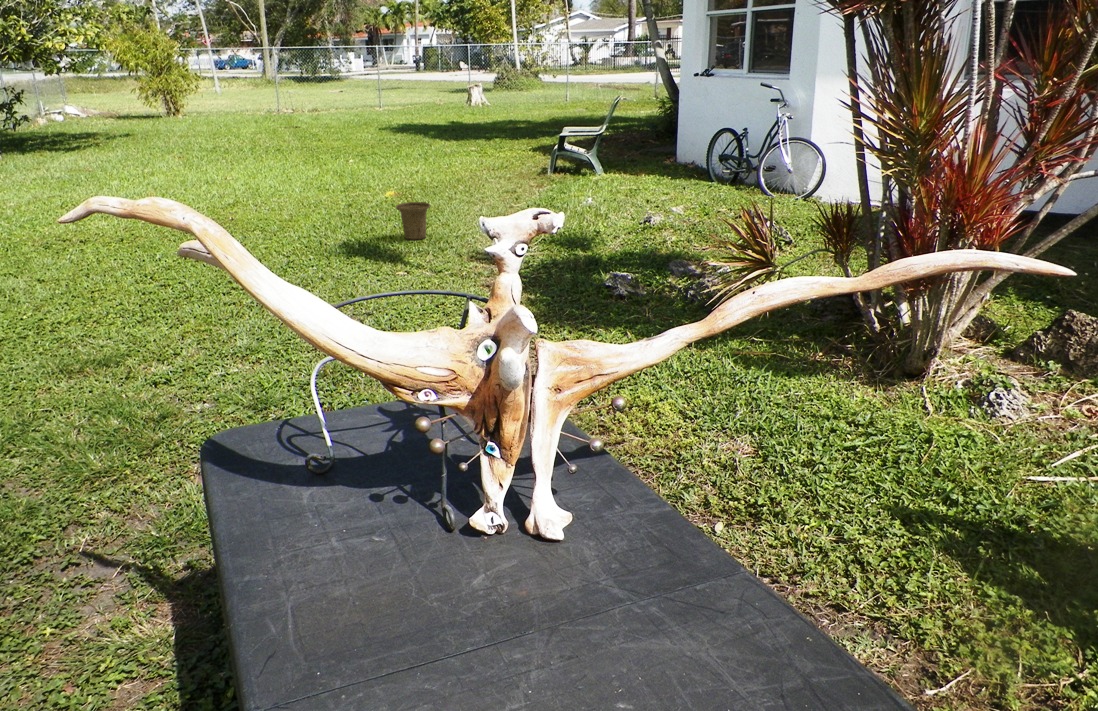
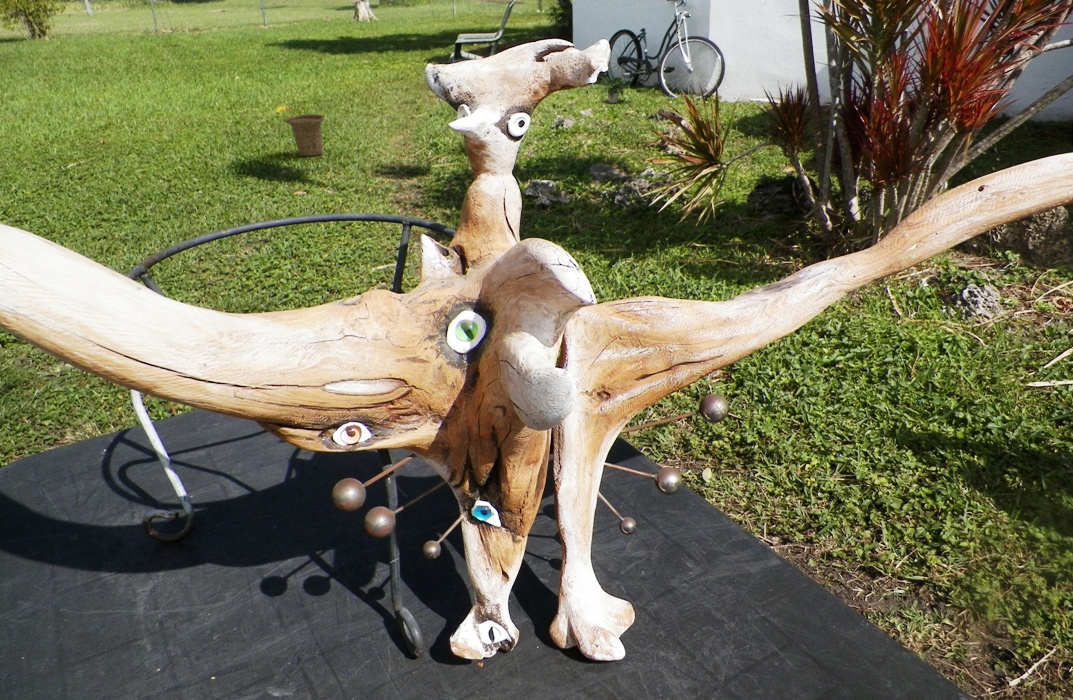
potted plant: none [684,175,721,201] -> present [600,77,626,103]

